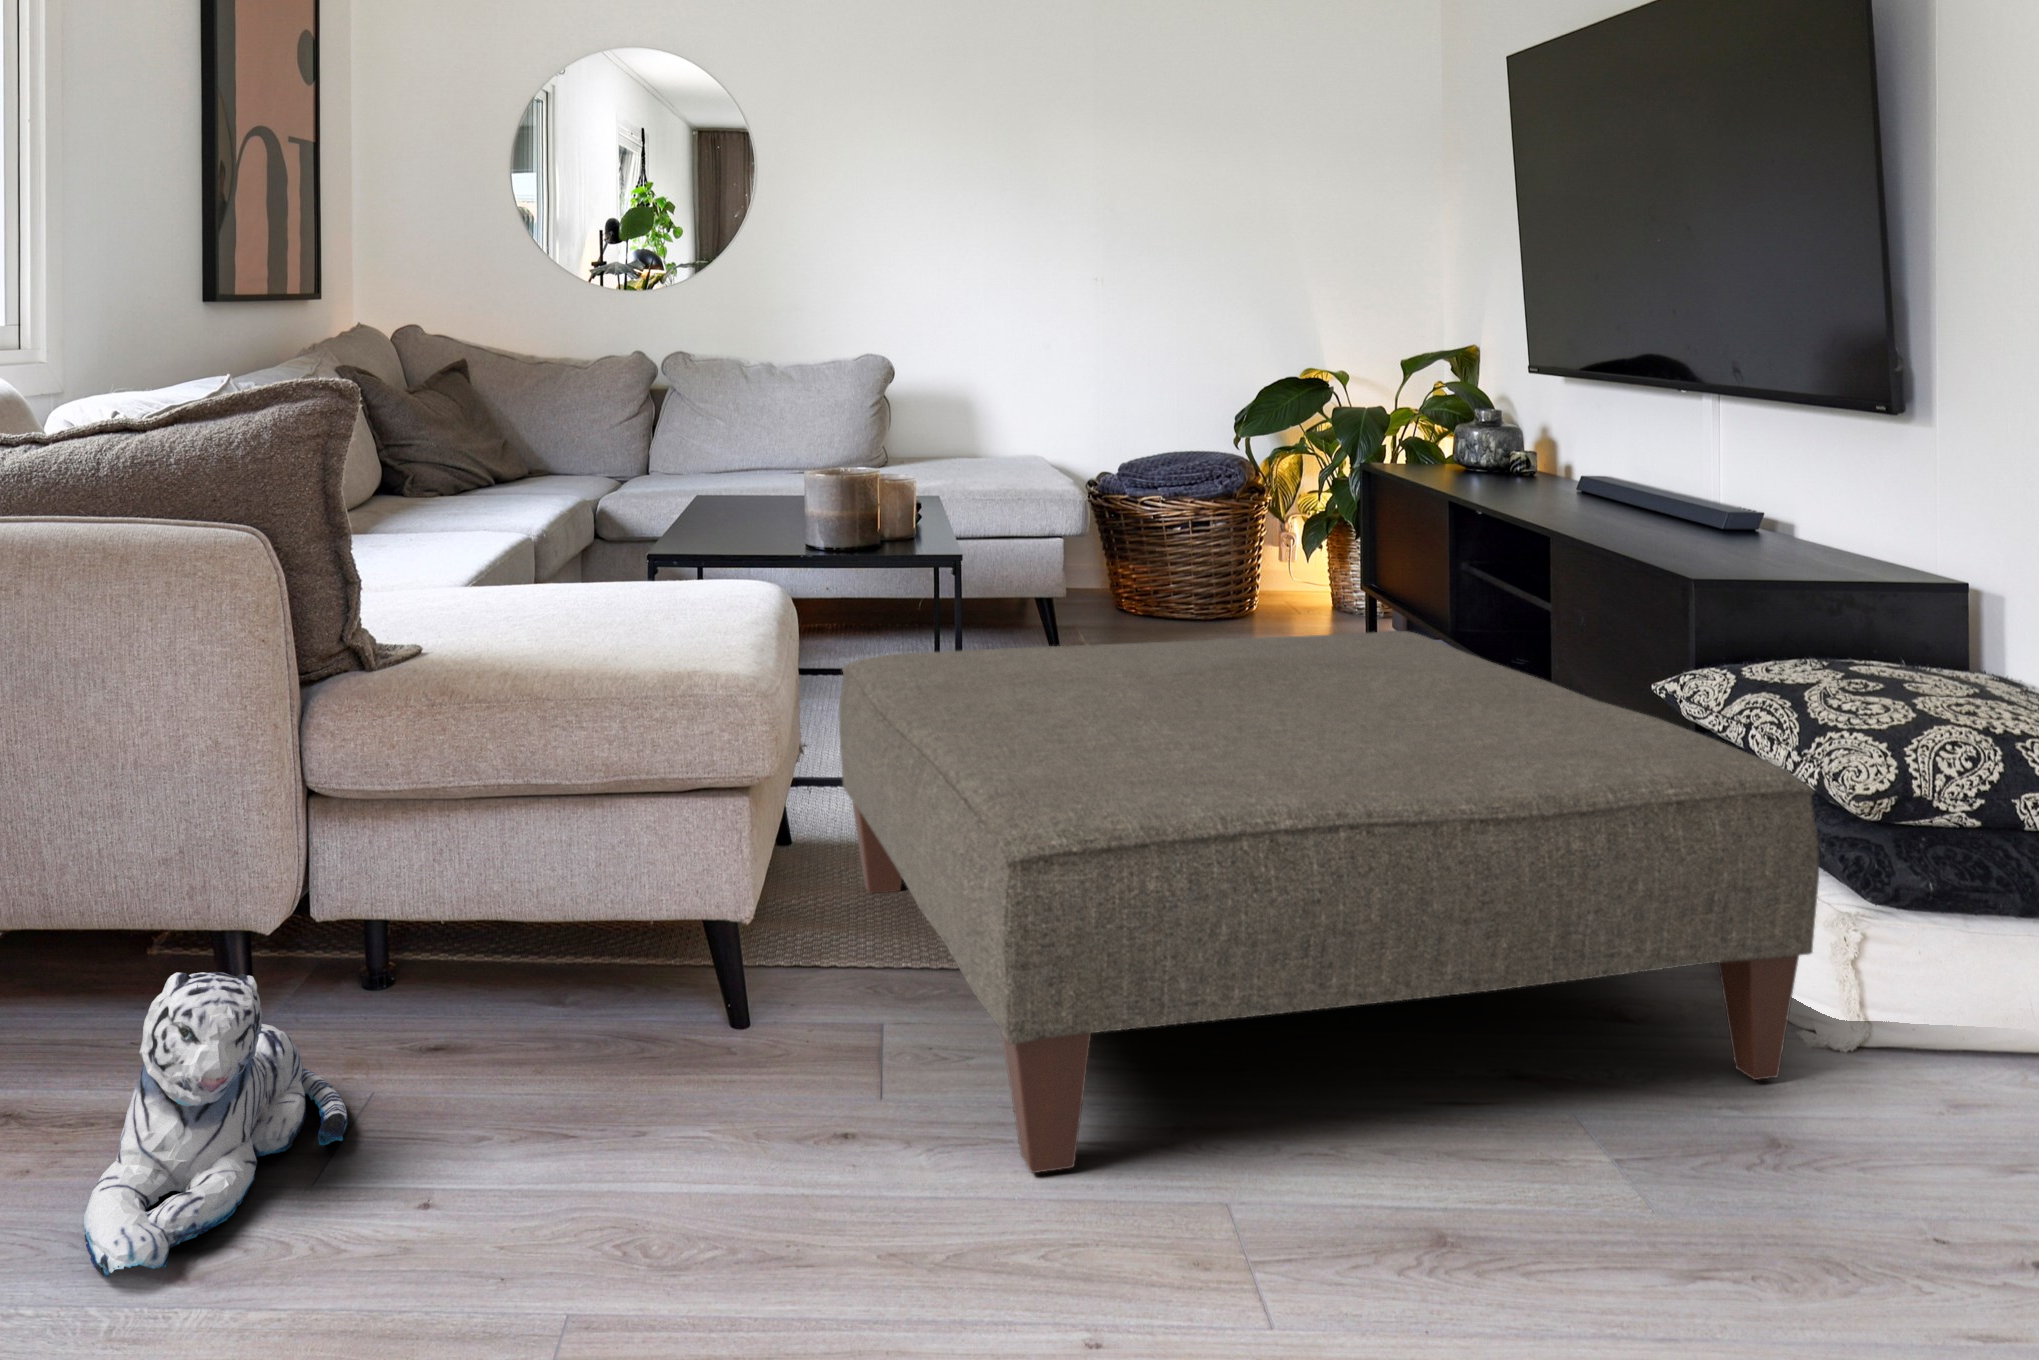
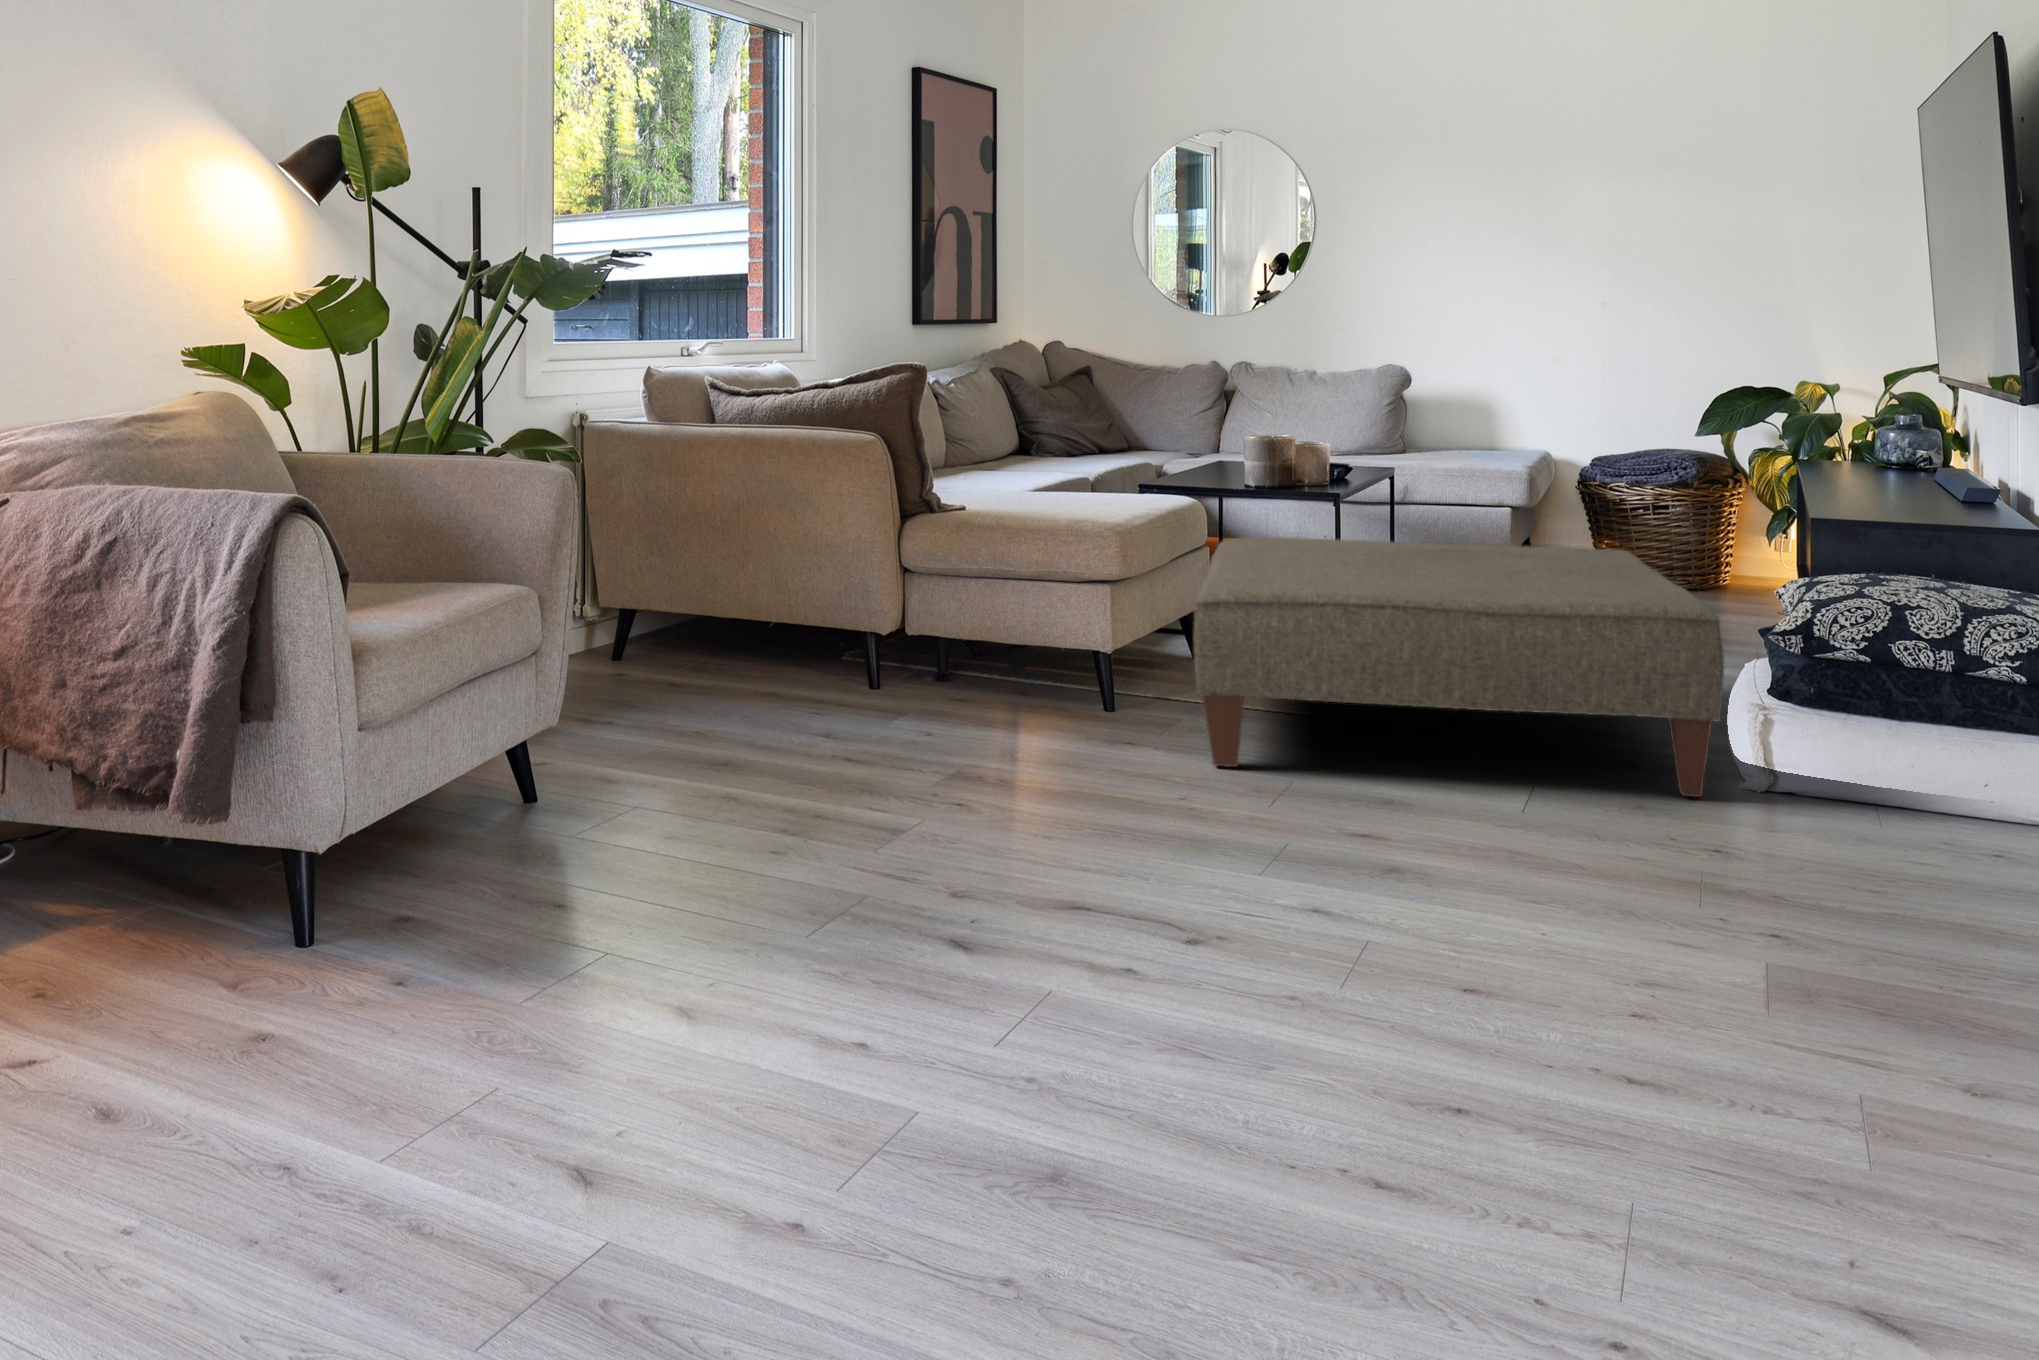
plush toy: present [84,972,348,1278] -> none [794,623,912,736]

